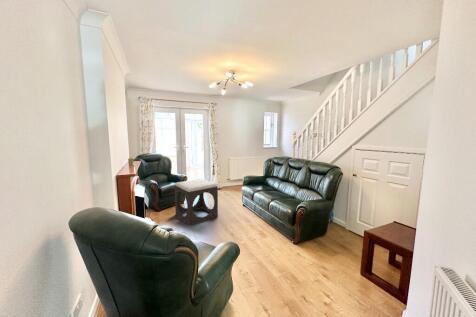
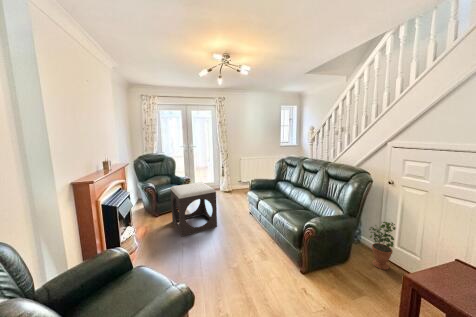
potted plant: none [340,202,358,238] -> present [369,222,395,270]

